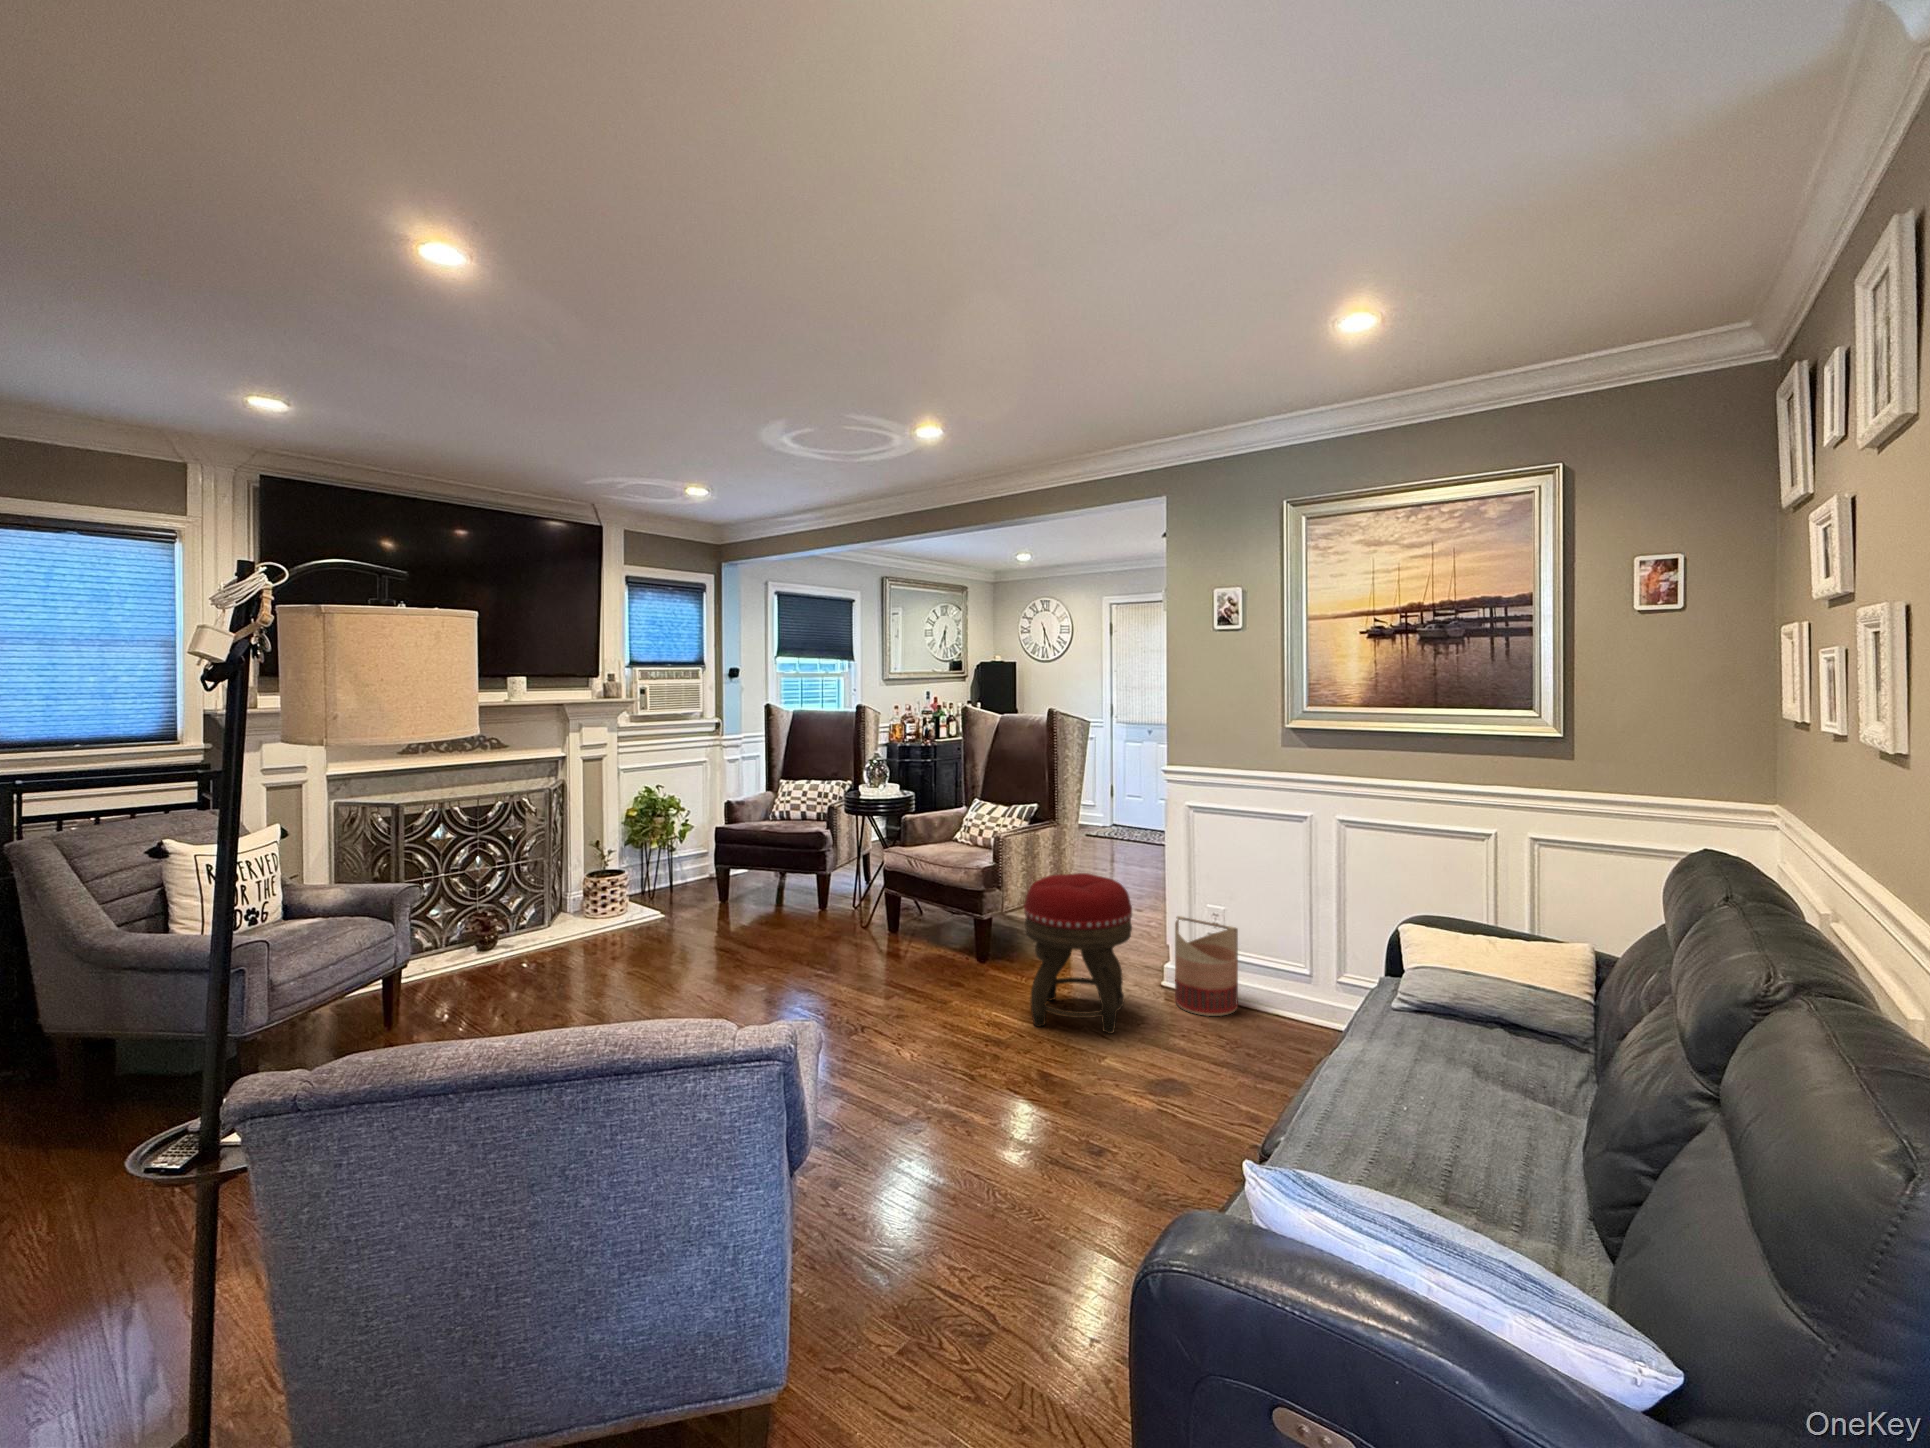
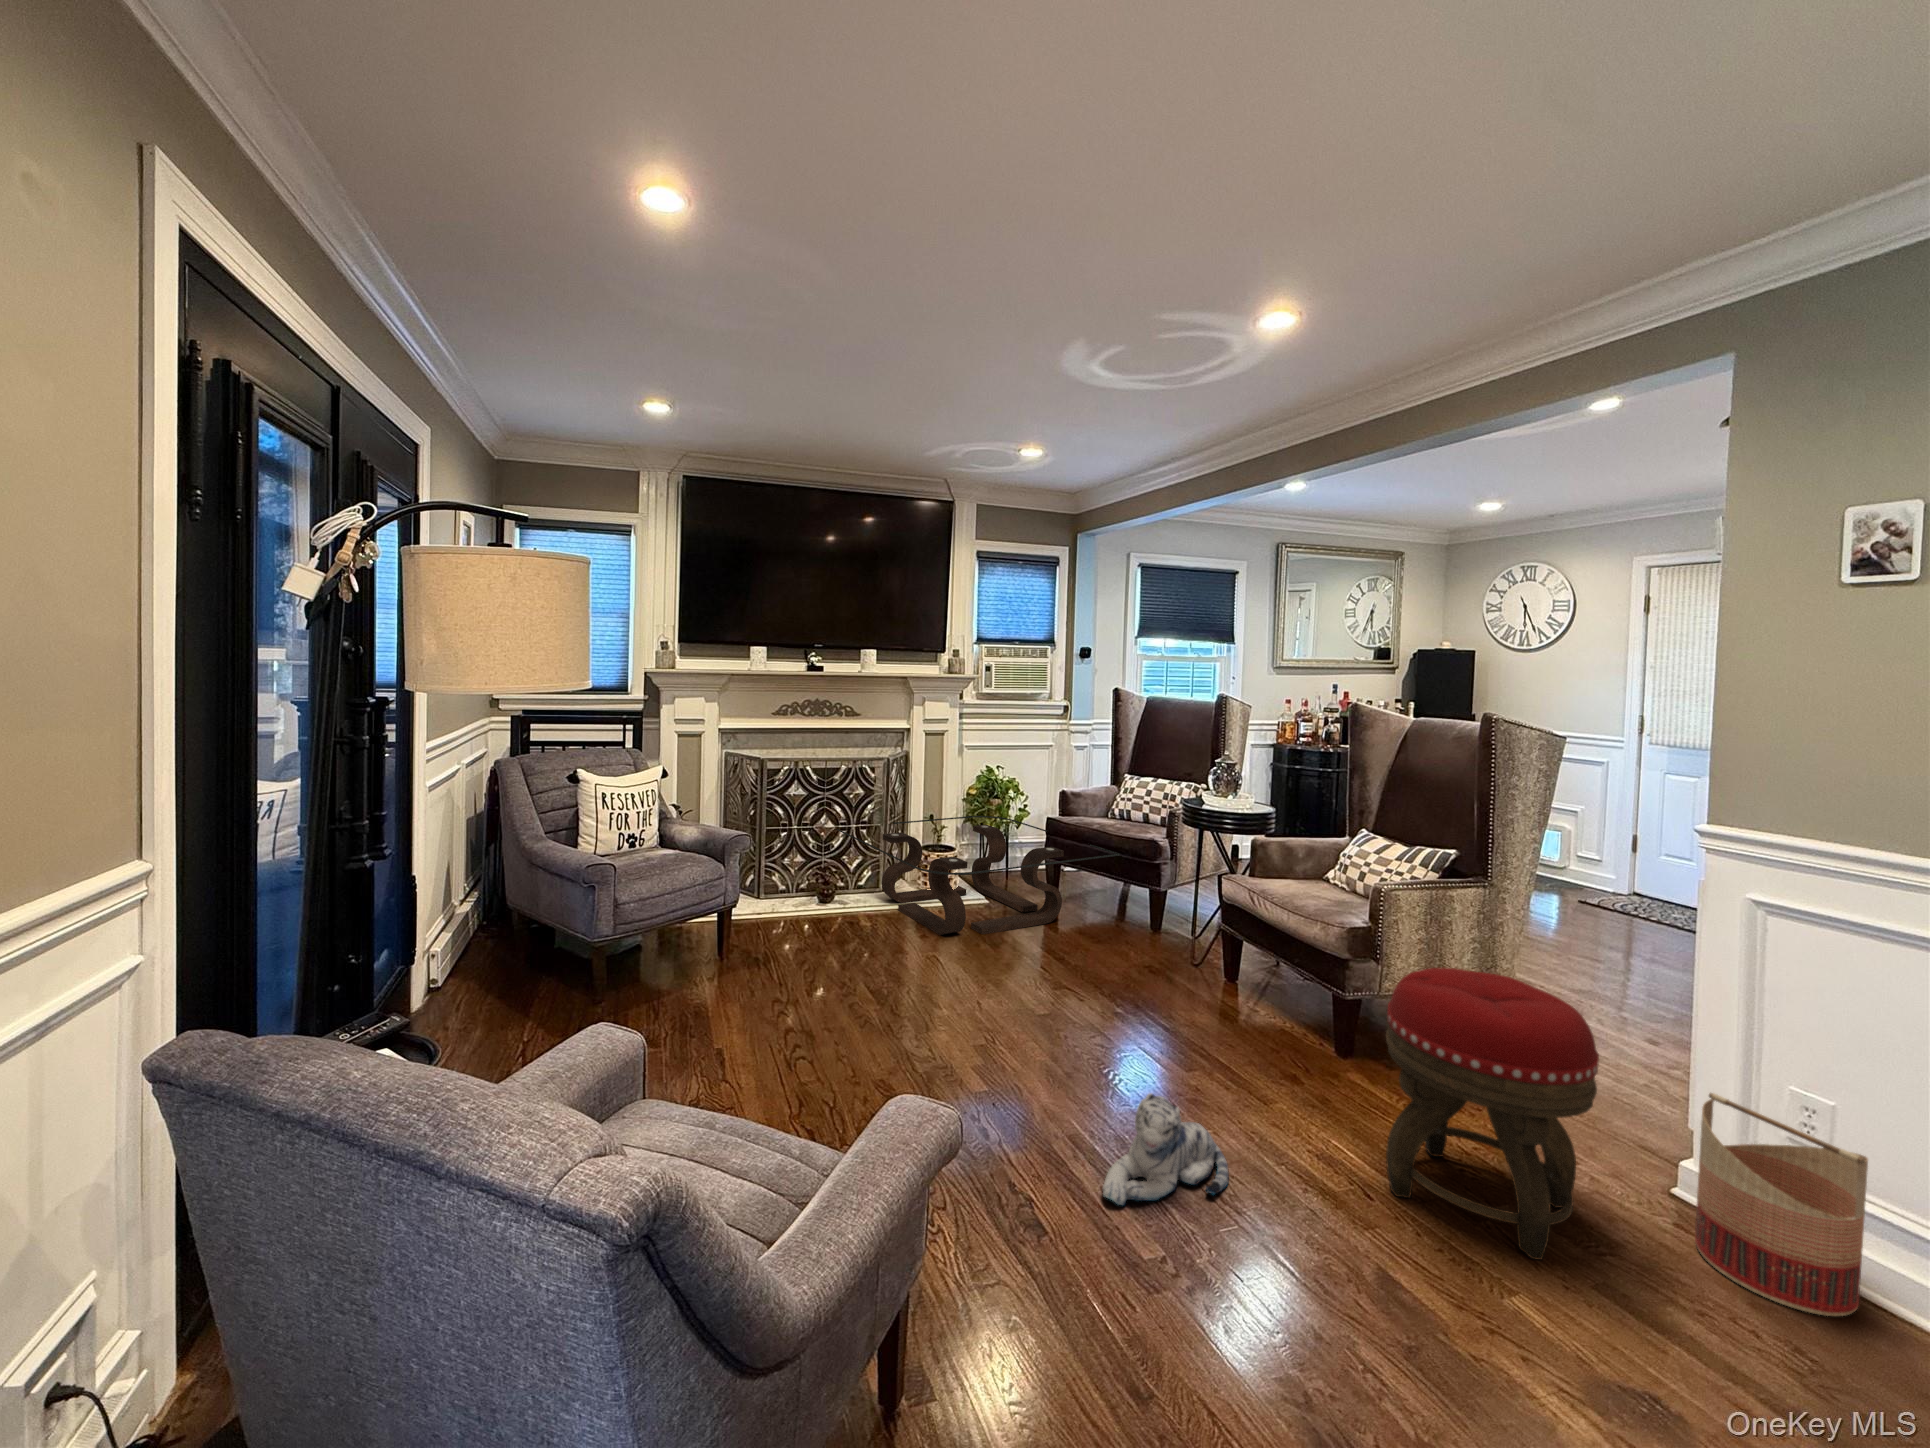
coffee table: none [490,835,792,952] -> present [837,816,1120,935]
plush toy: none [866,1002,944,1085] -> present [1103,1093,1229,1205]

